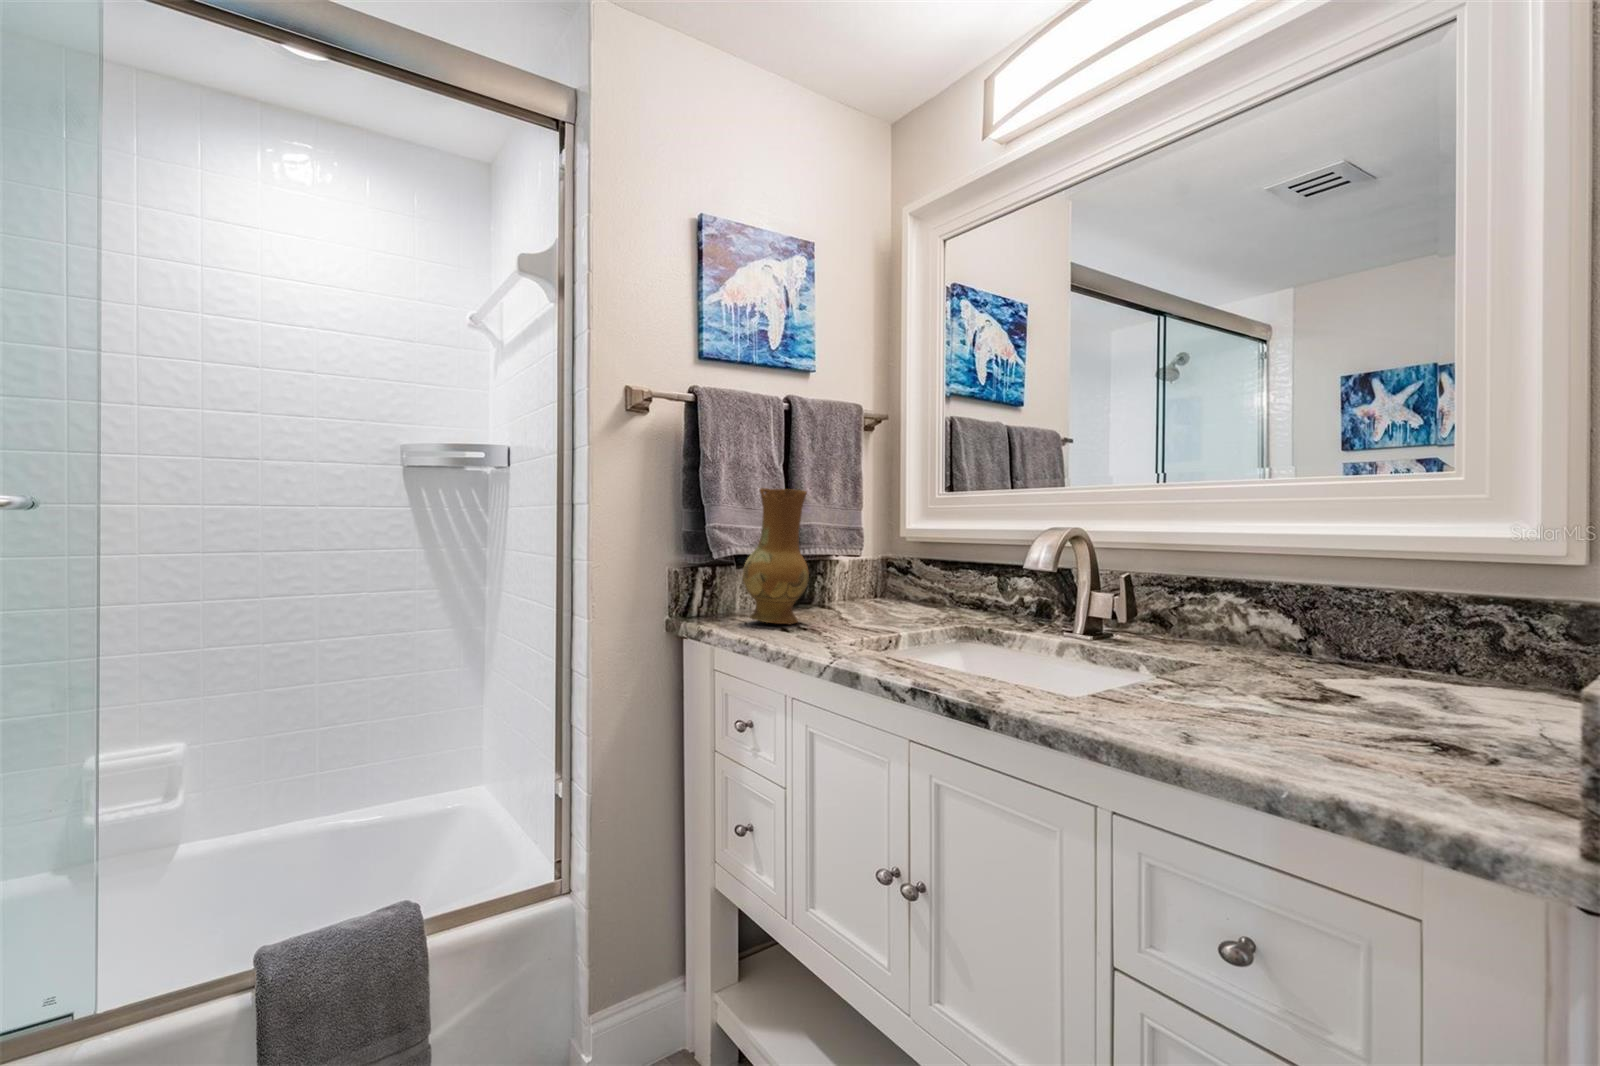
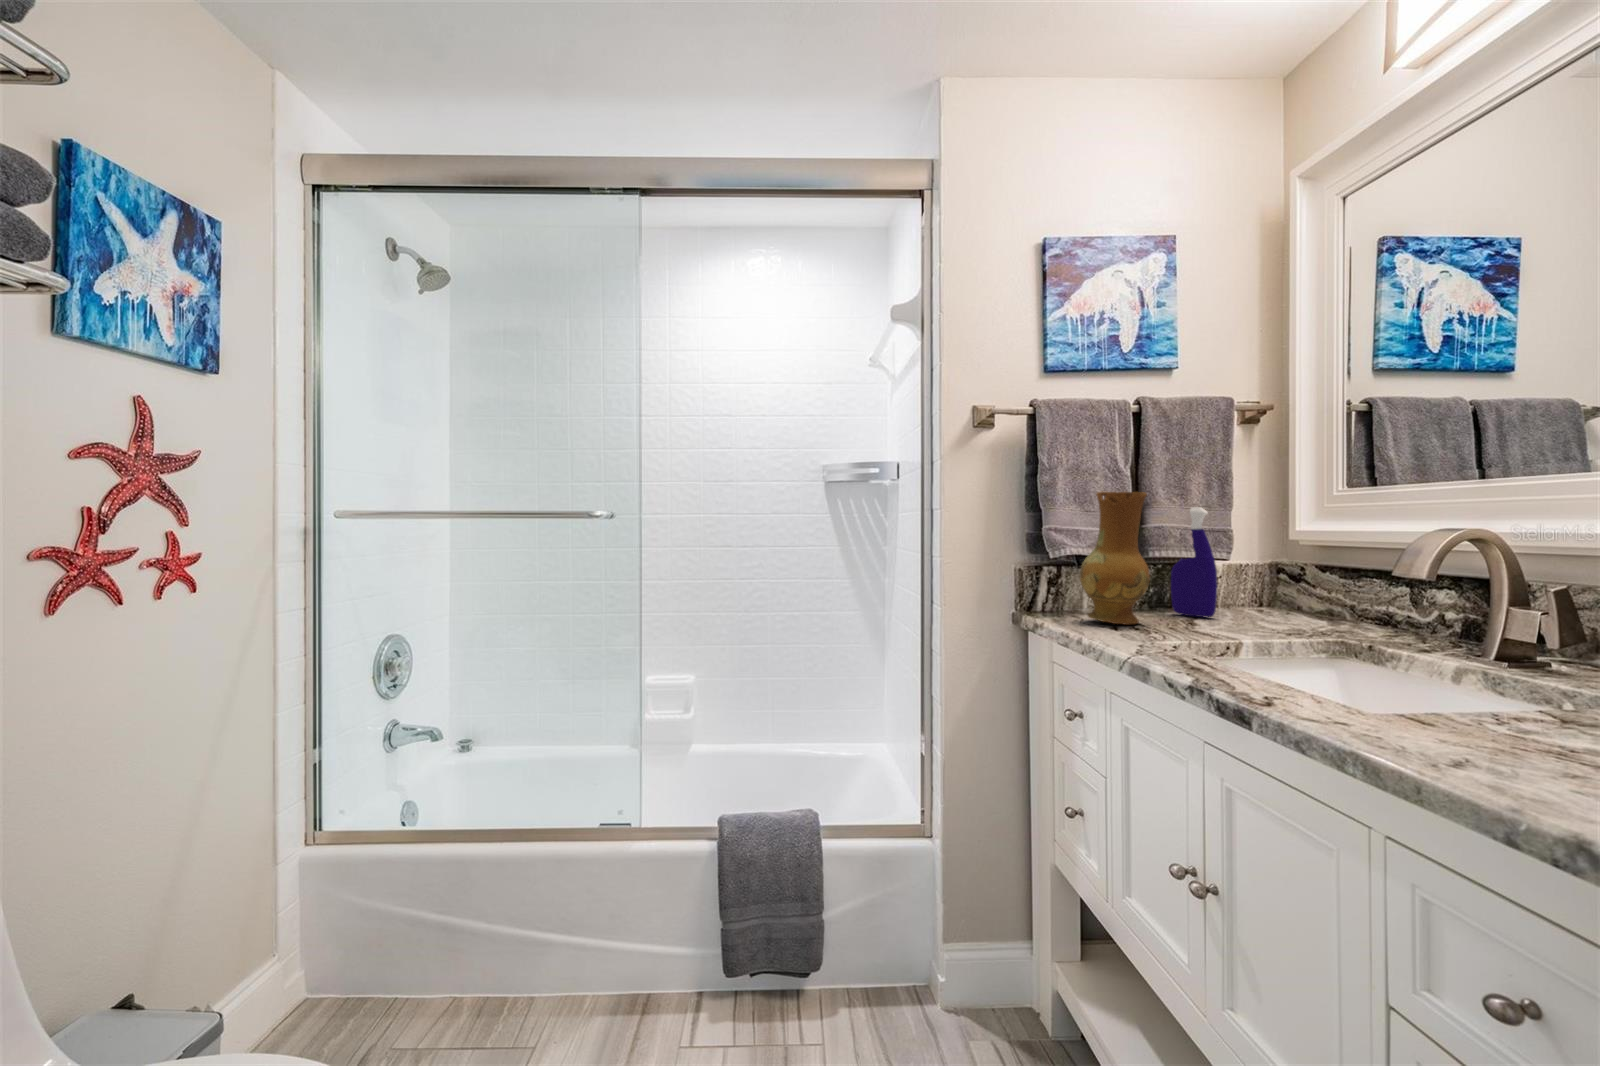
spray bottle: none [813,506,855,612] -> present [1171,507,1218,617]

